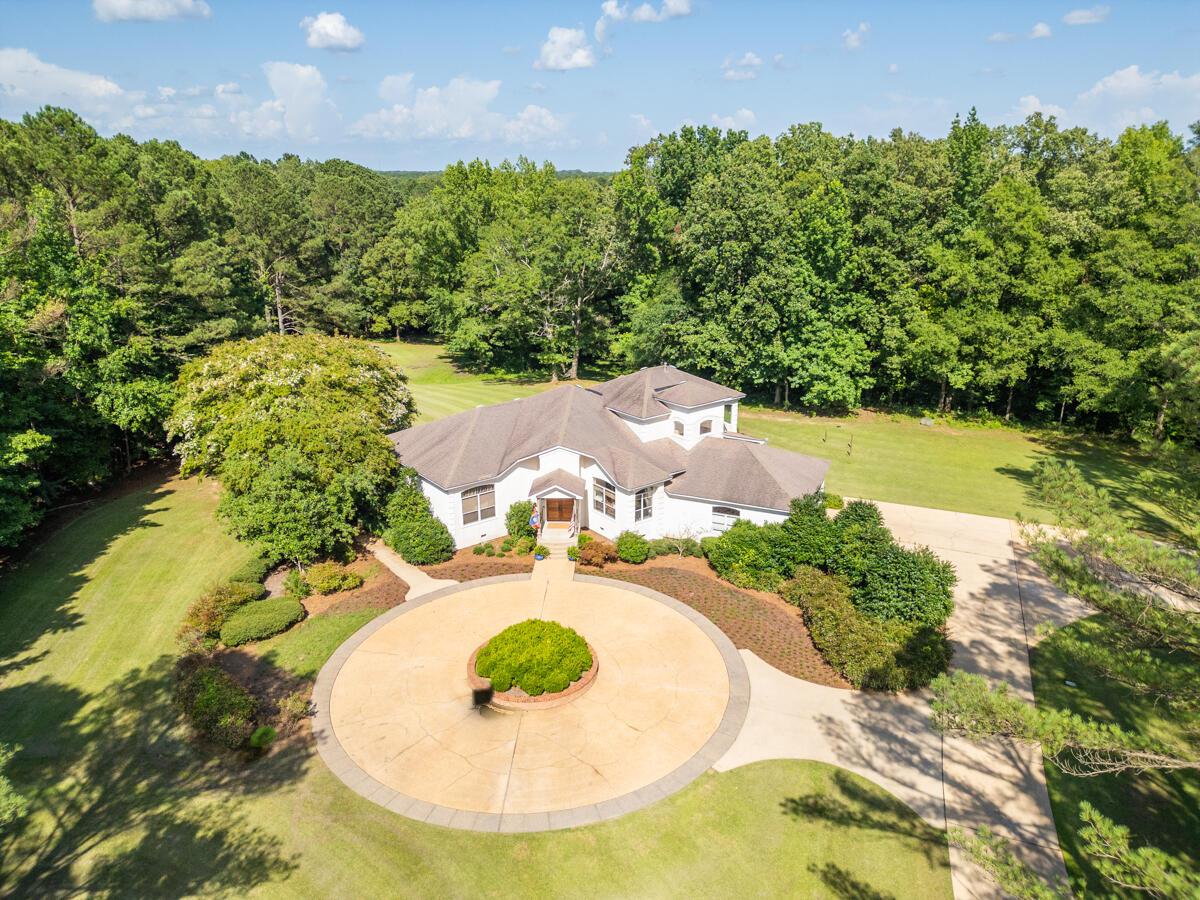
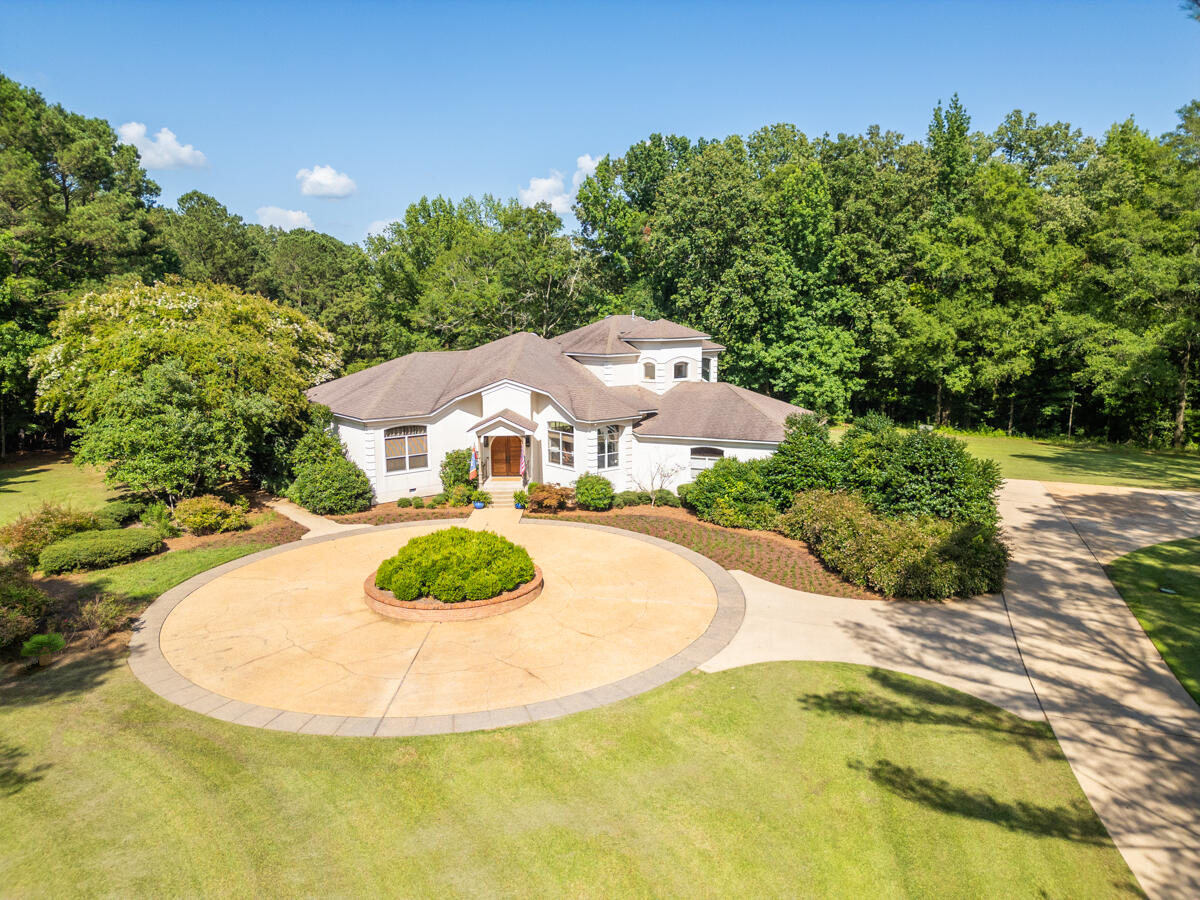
lounge chair: present [472,684,495,713] -> none [358,590,397,630]

